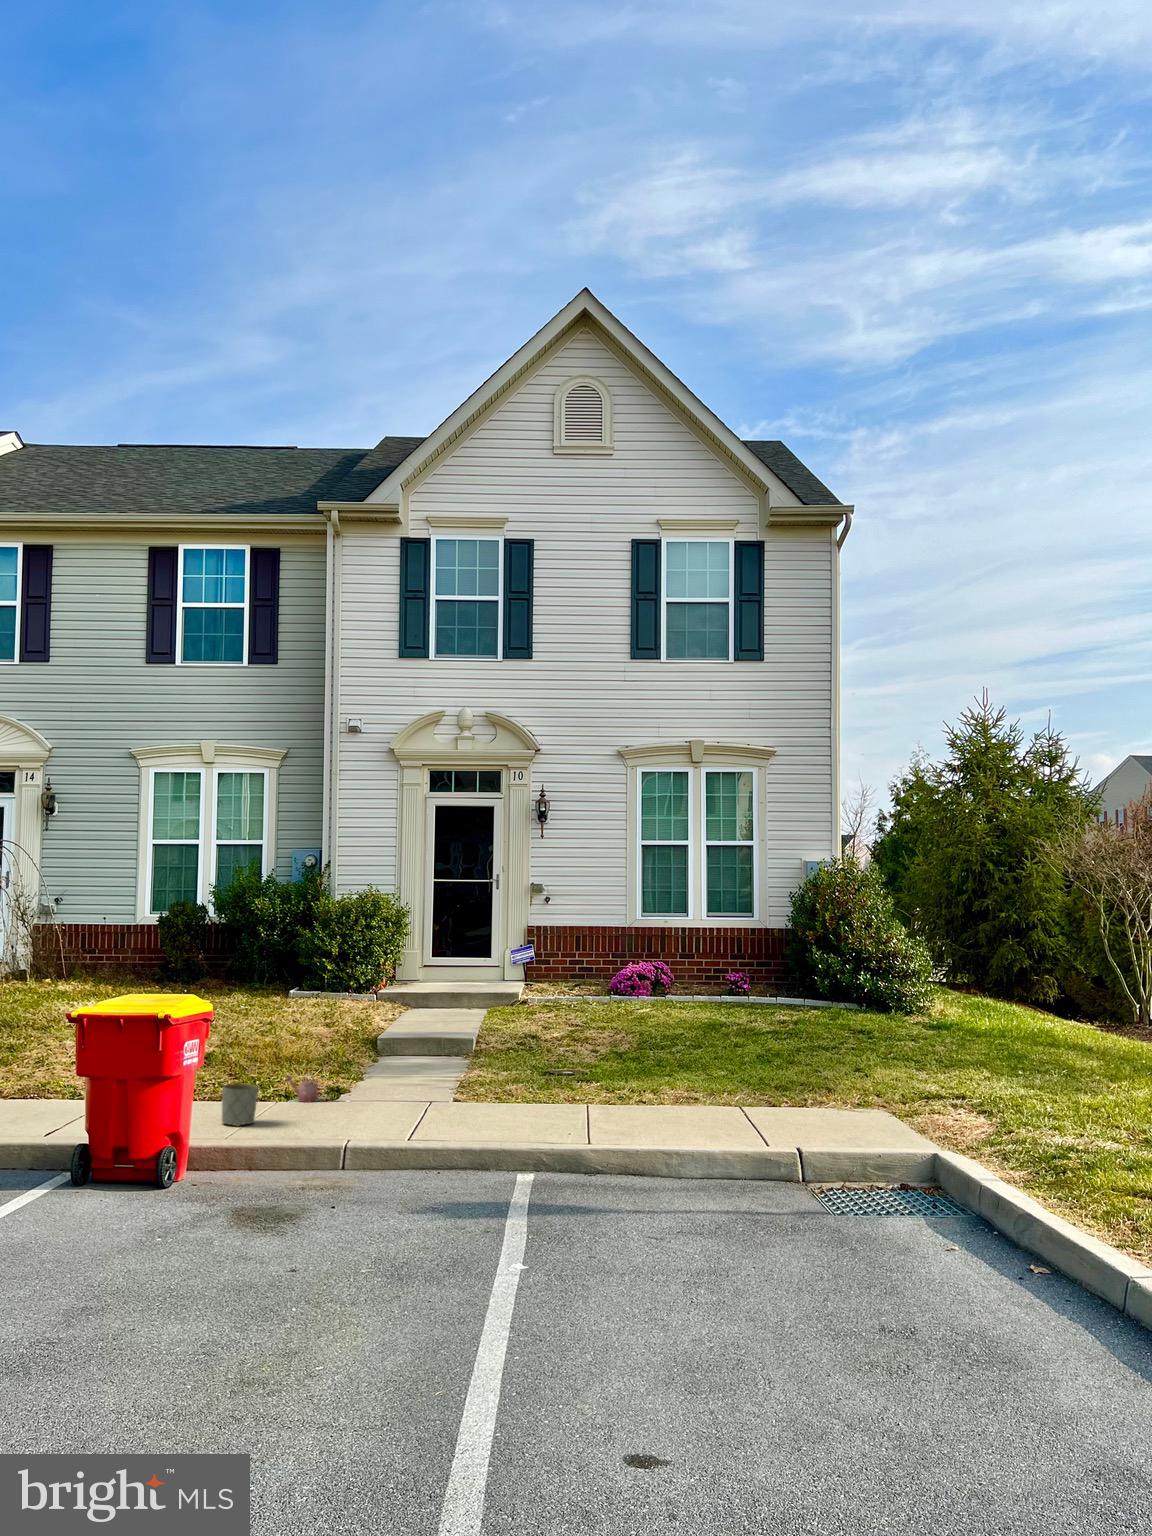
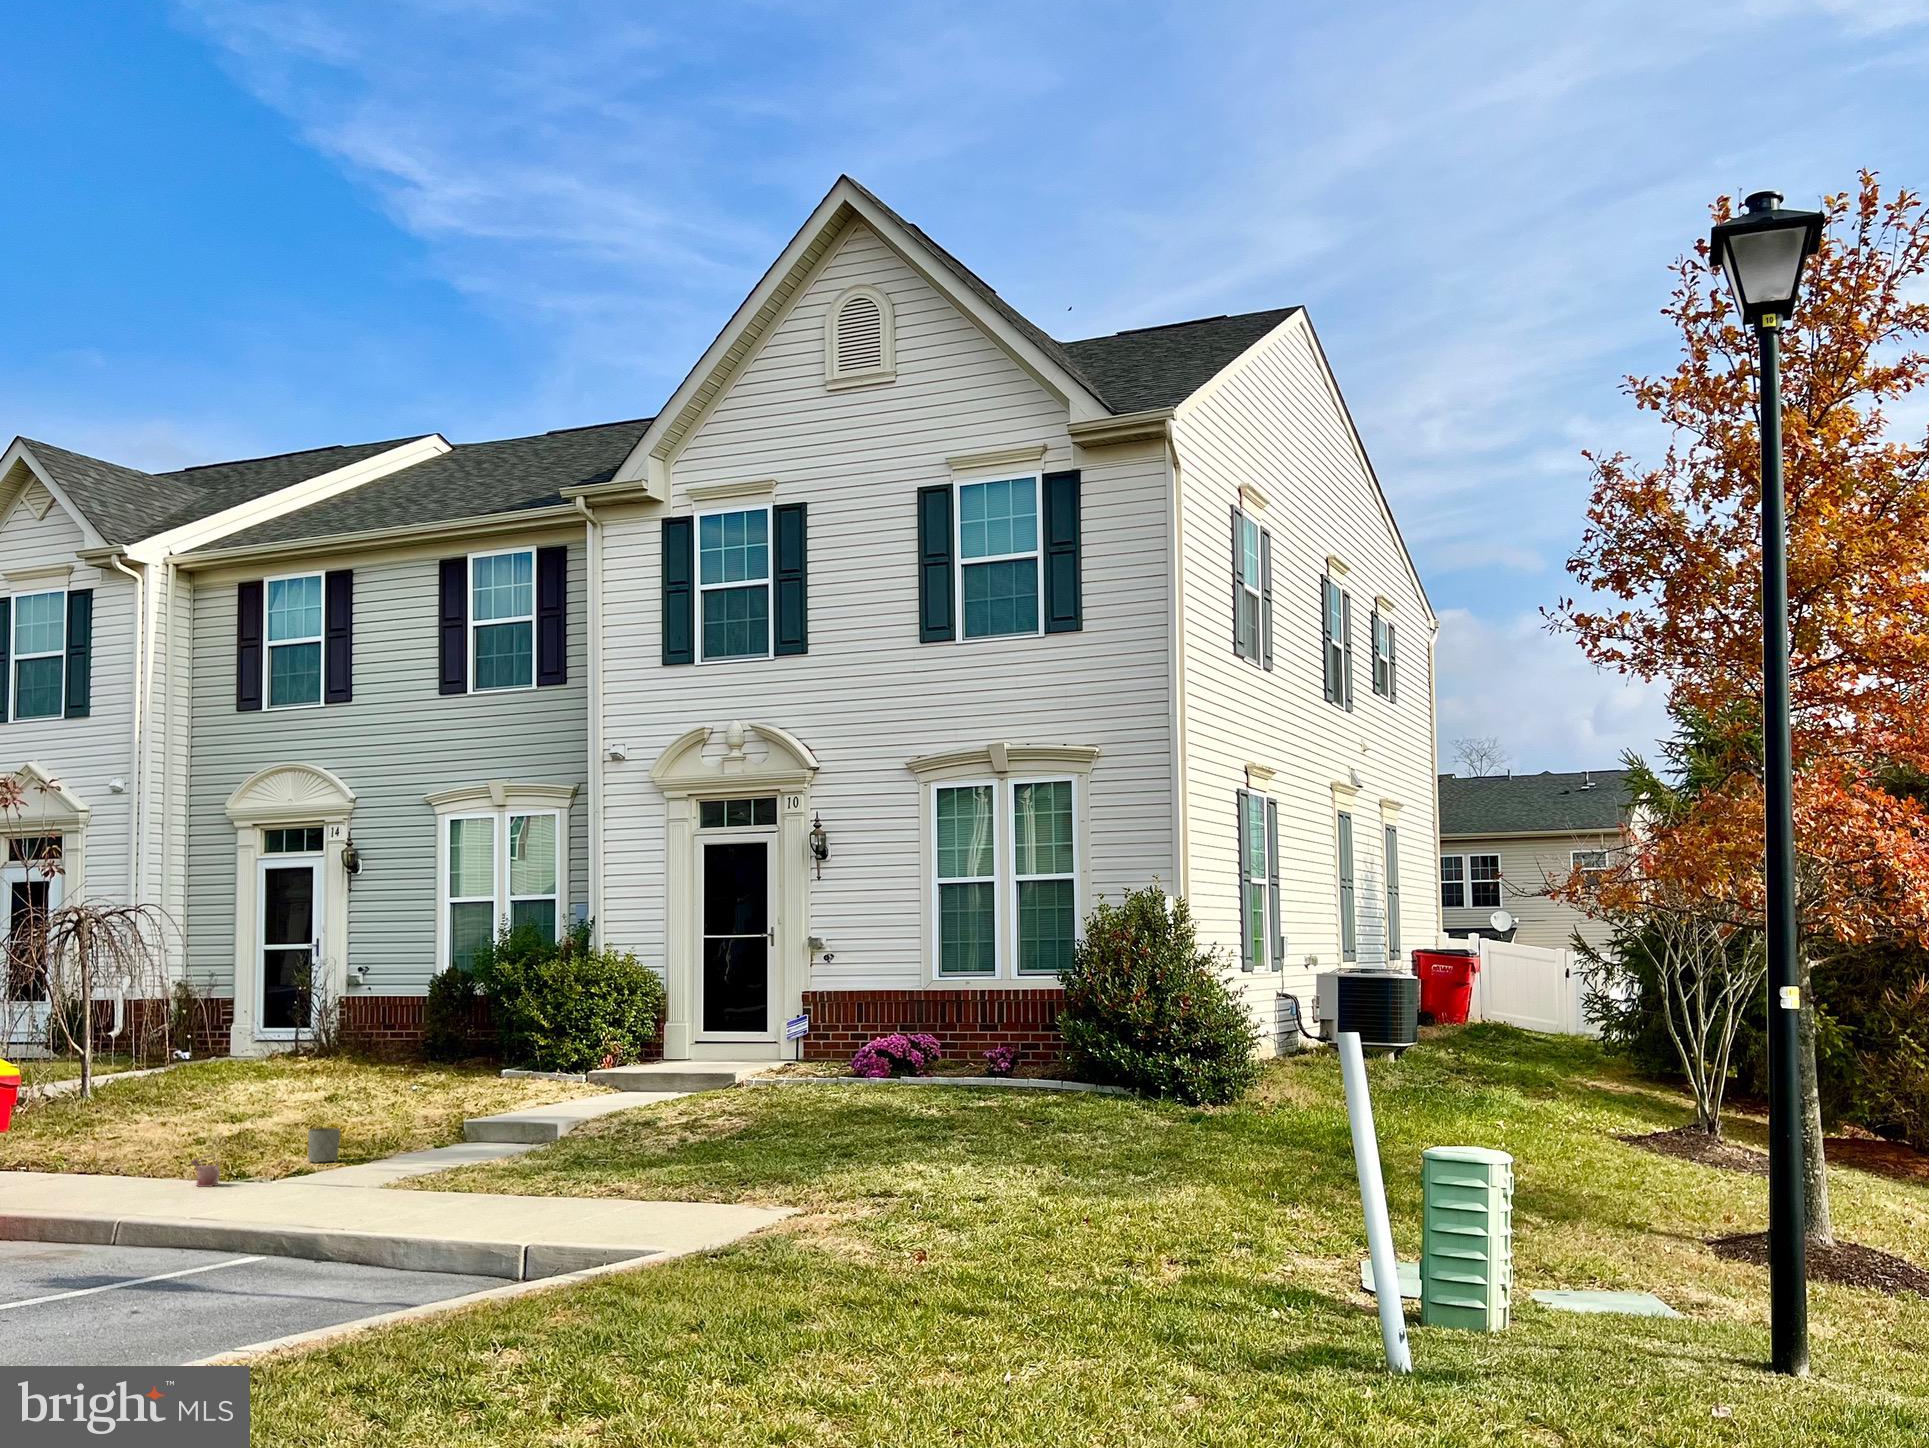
planter: present [222,1084,258,1127] -> present [308,1128,341,1163]

